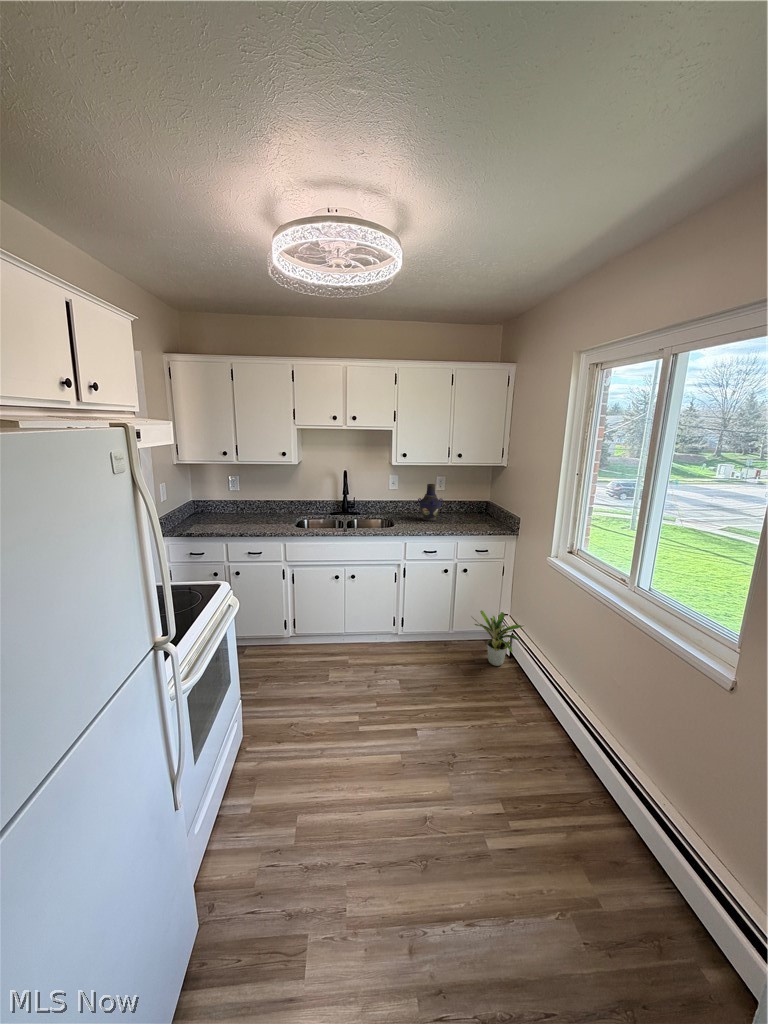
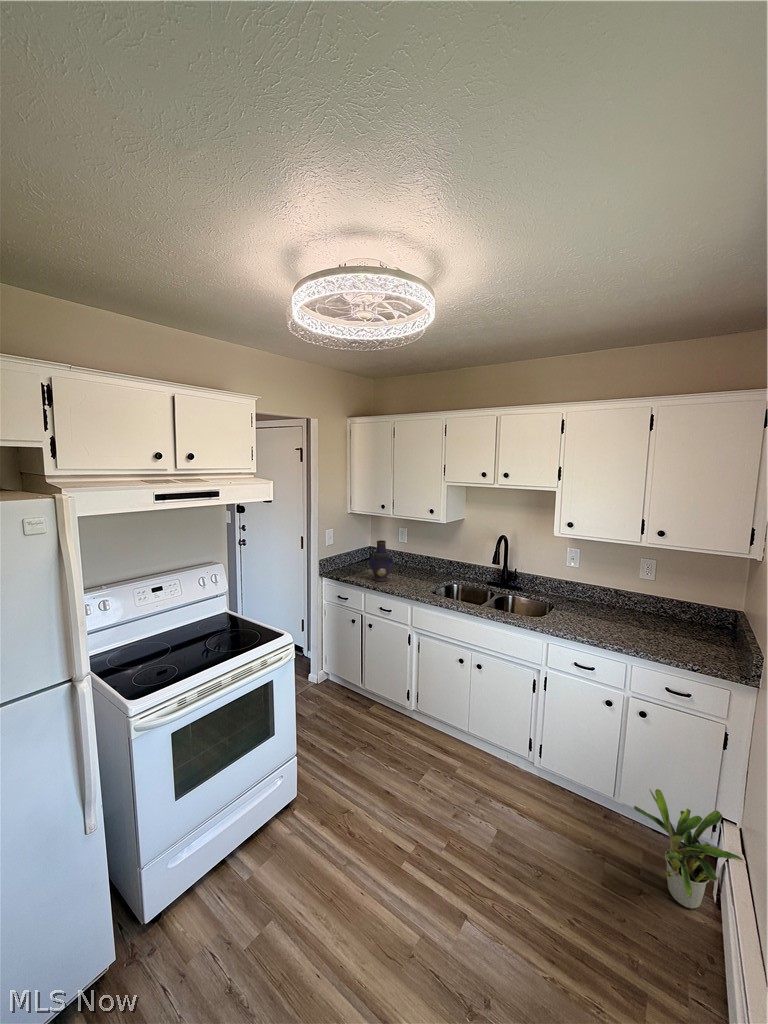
vase: present [418,484,443,521] -> present [369,540,394,582]

